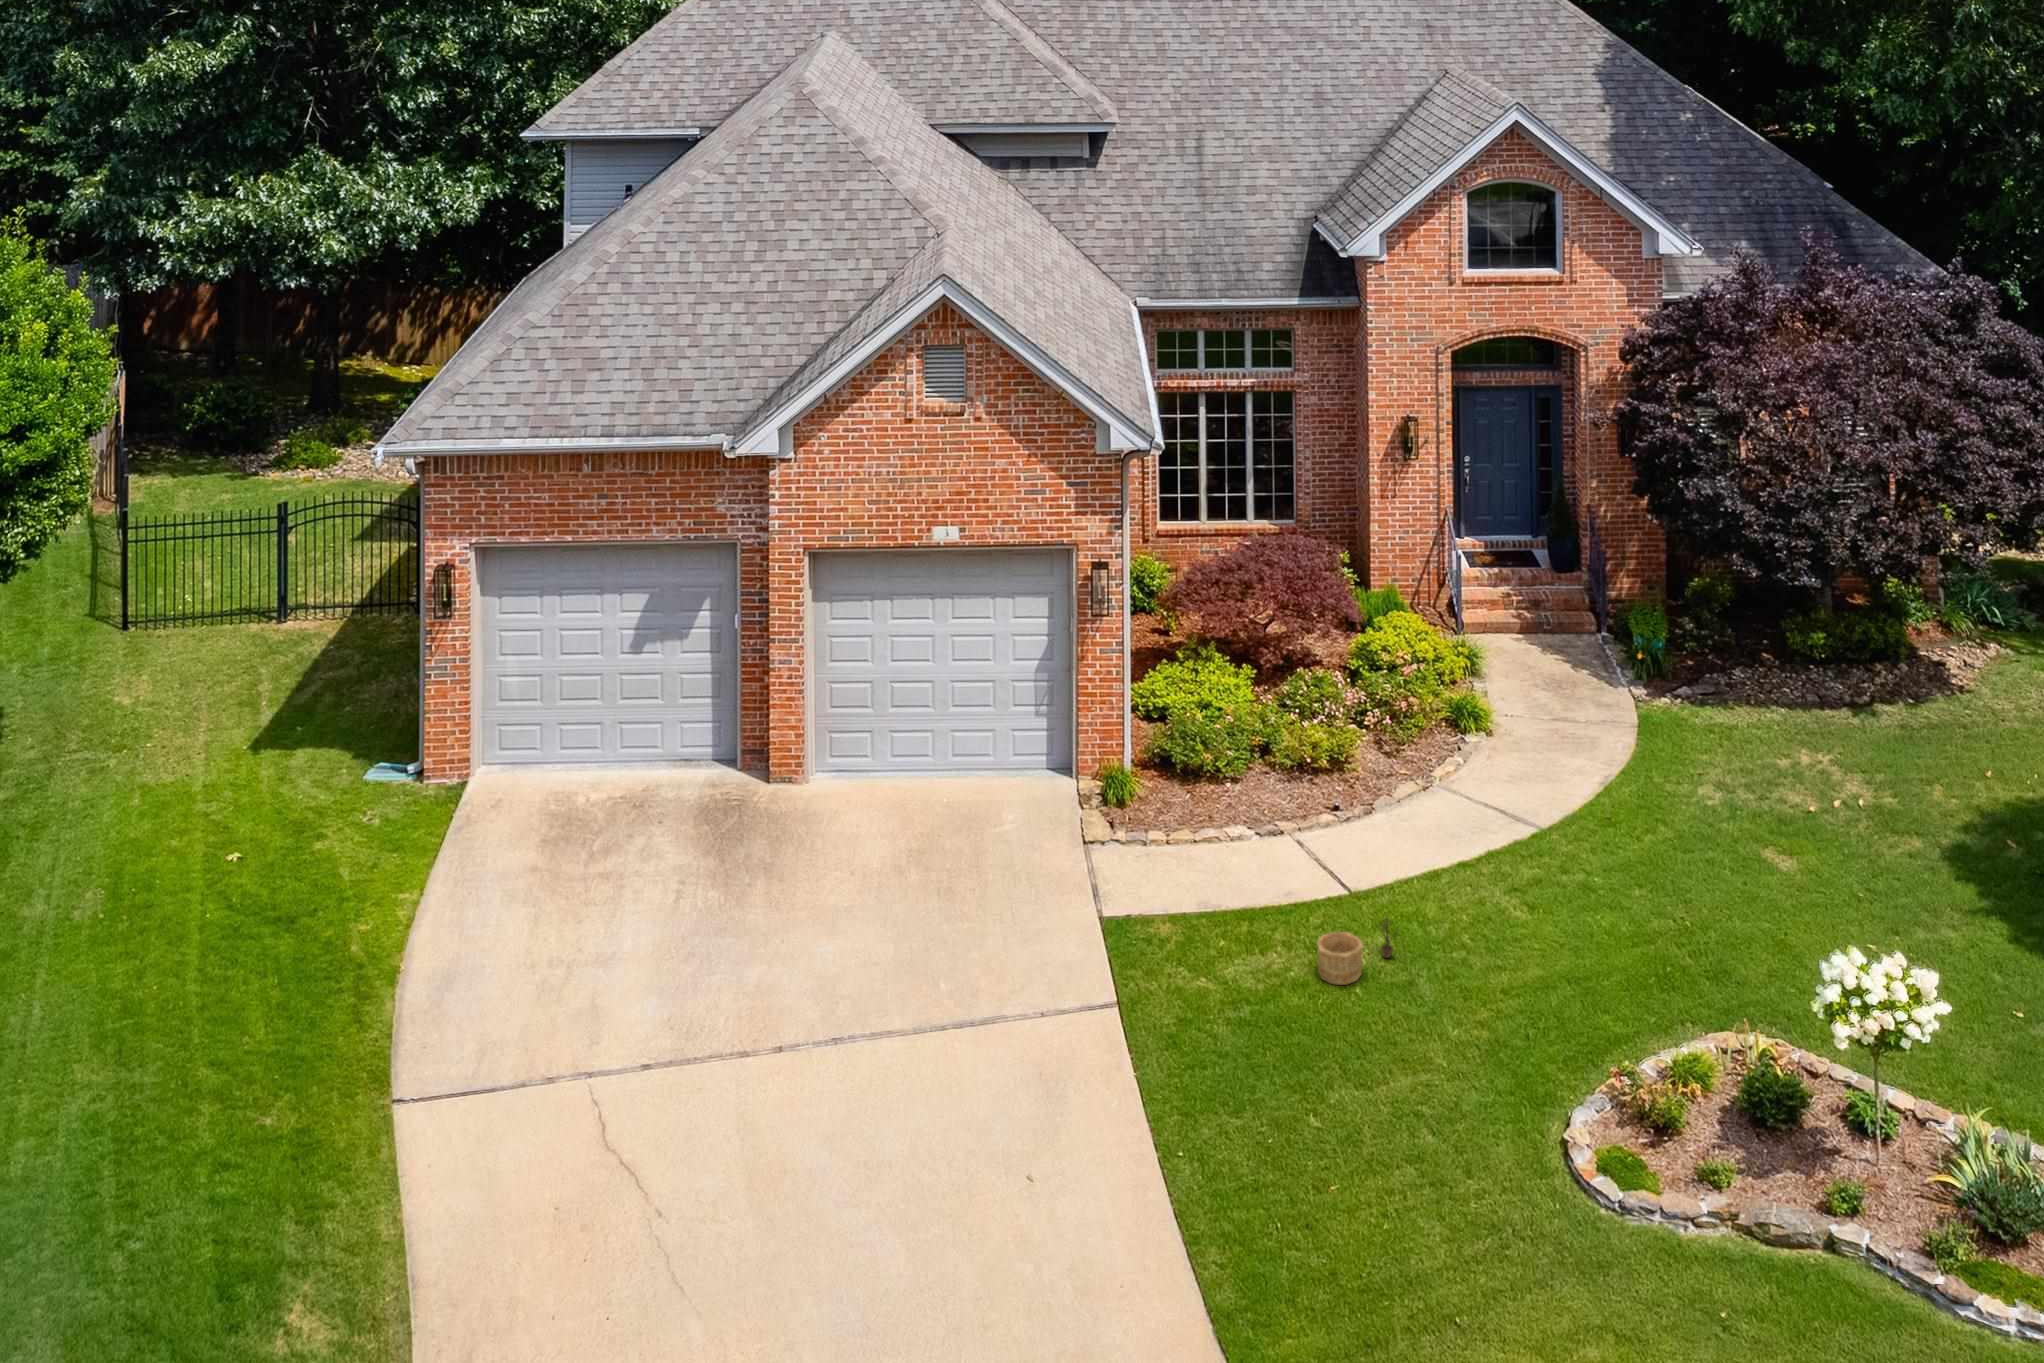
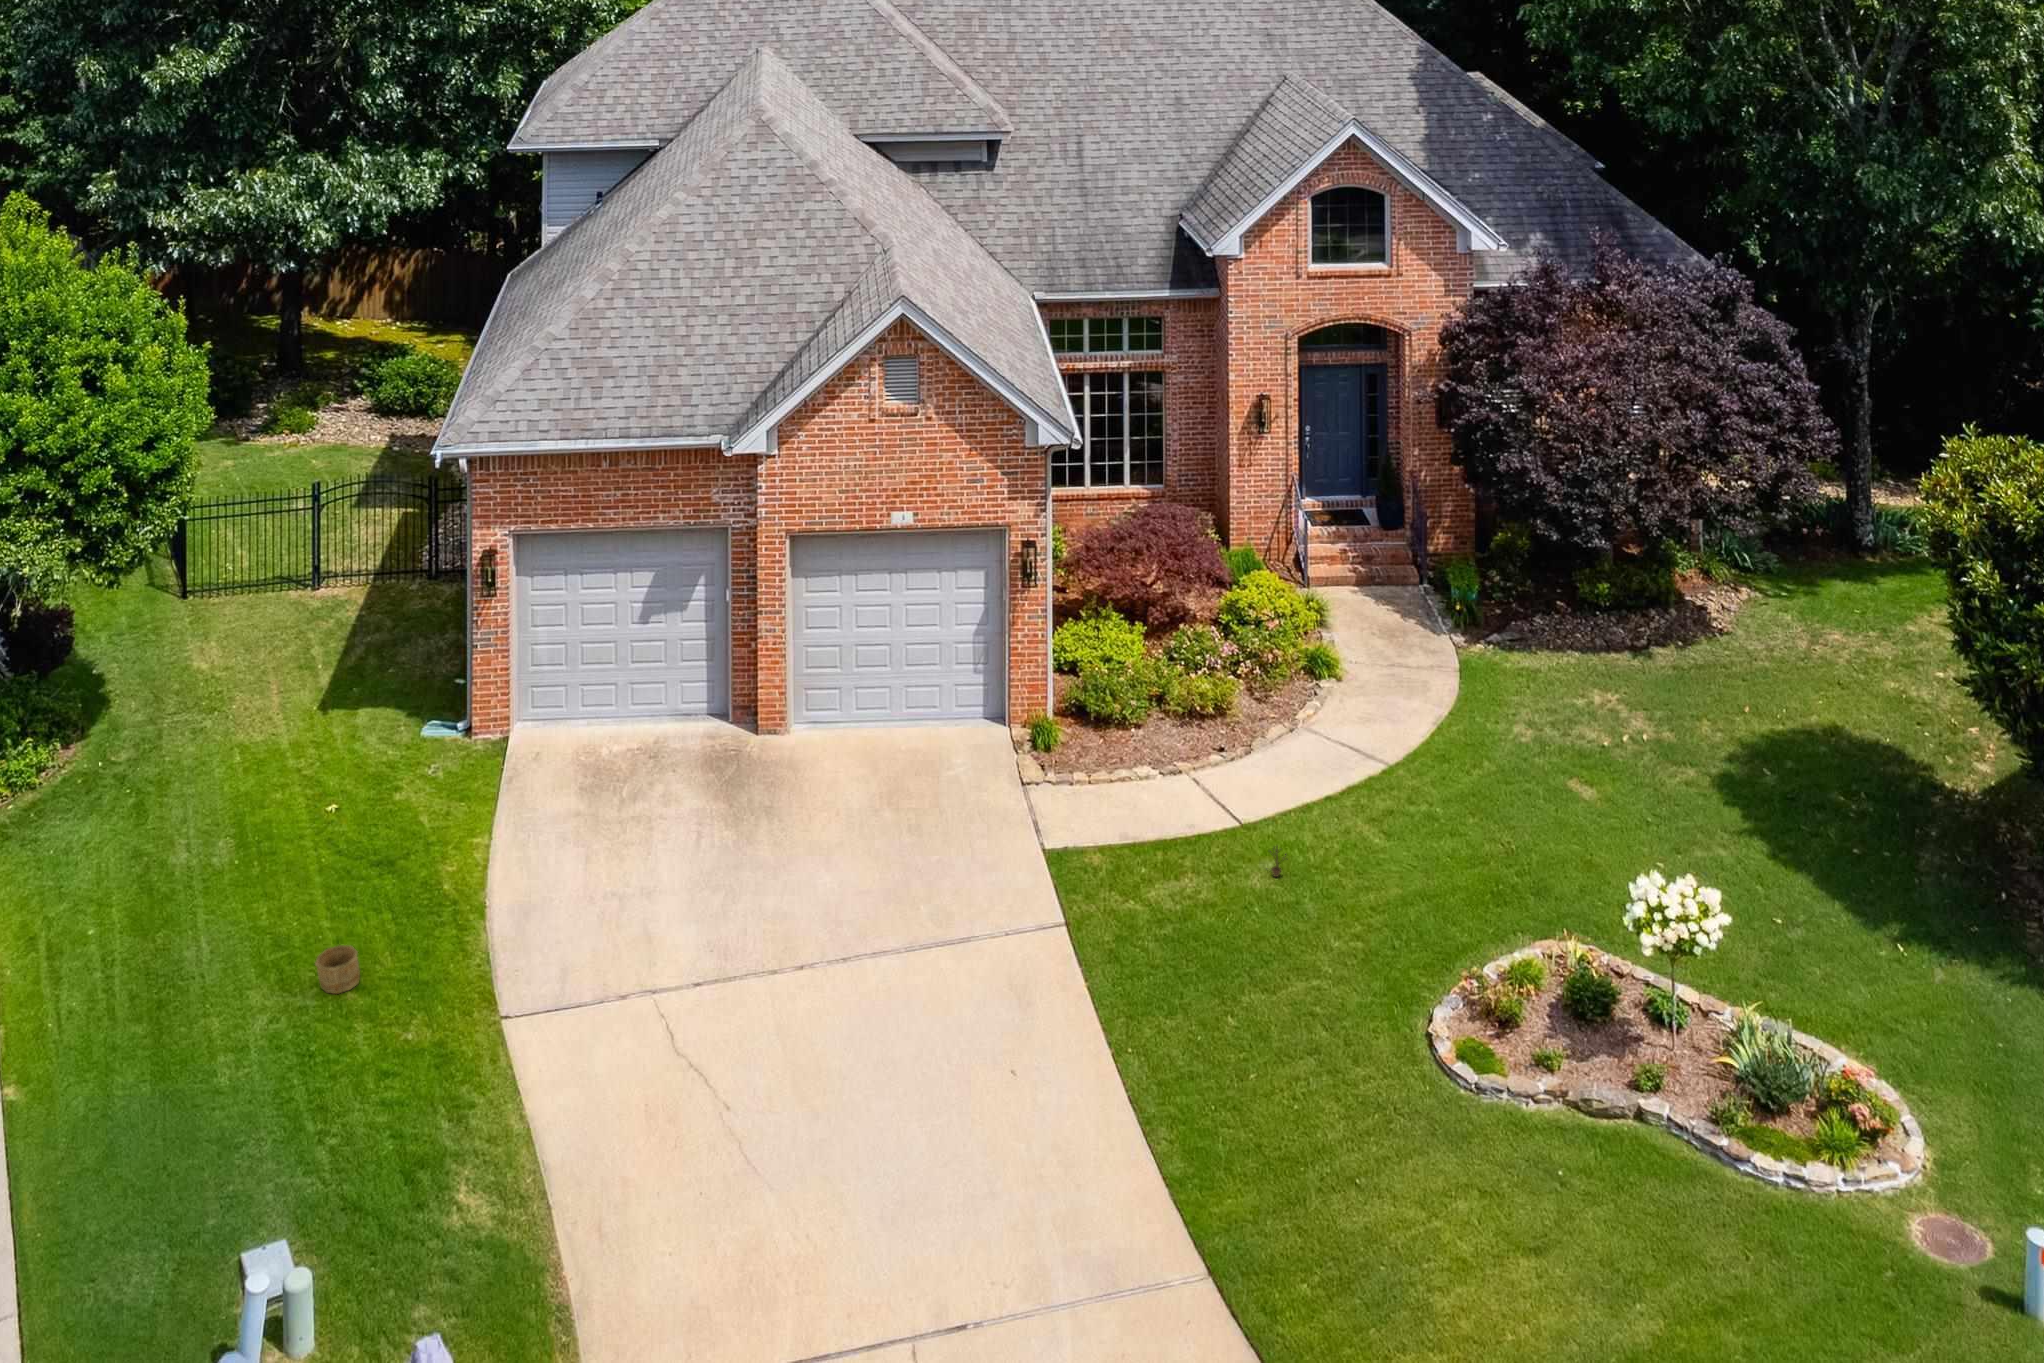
wooden bucket: present [1317,932,1363,985] -> present [315,945,360,994]

